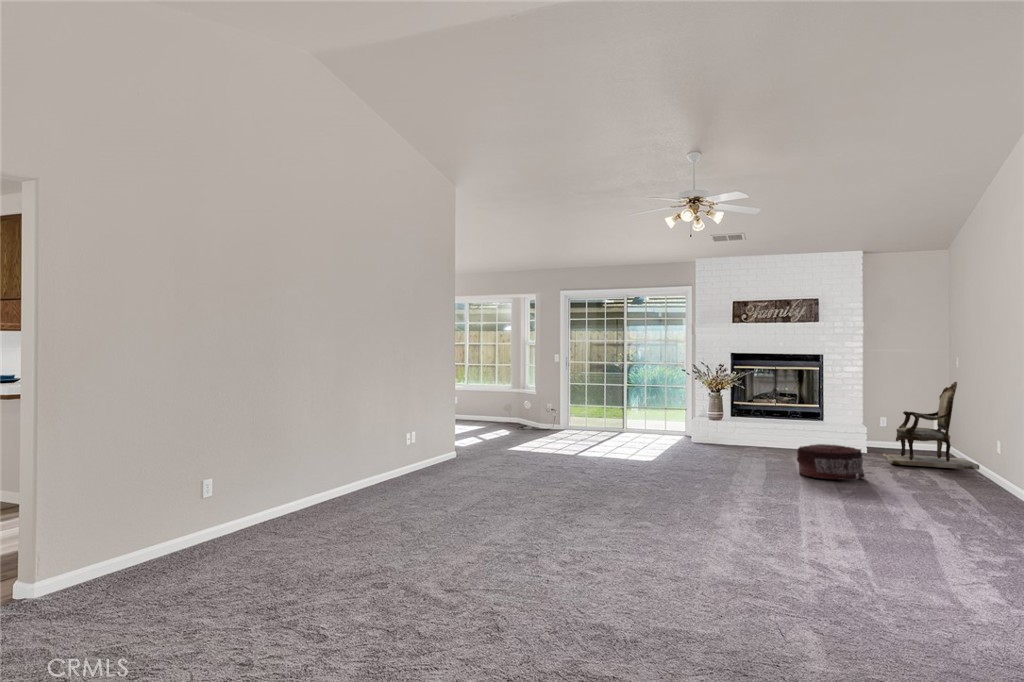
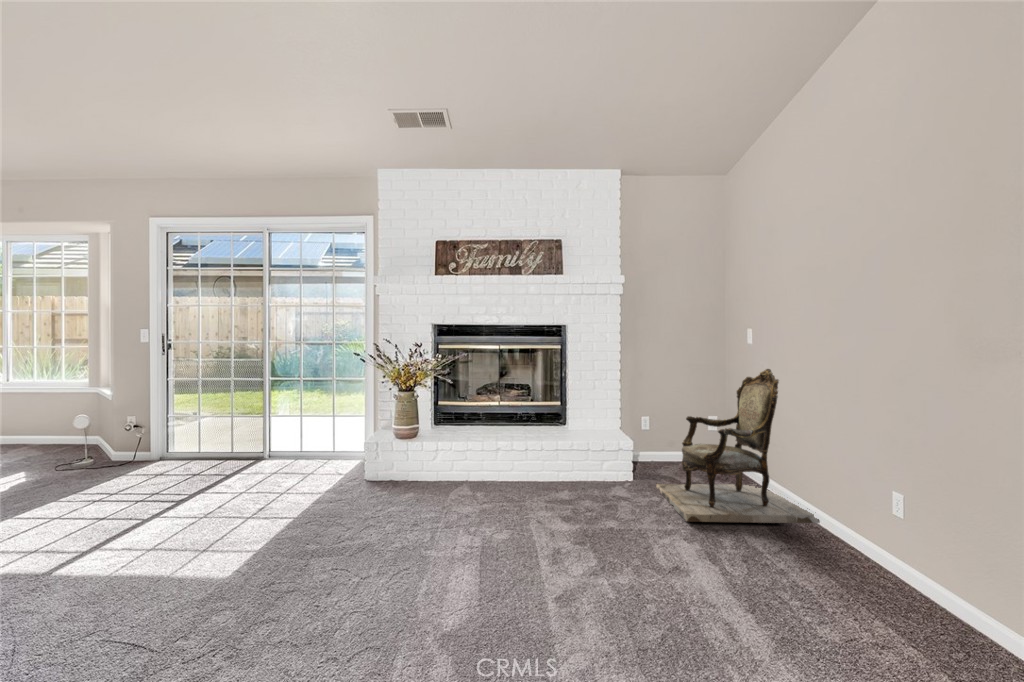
pouf: present [797,444,864,479] -> none [533,522,680,649]

